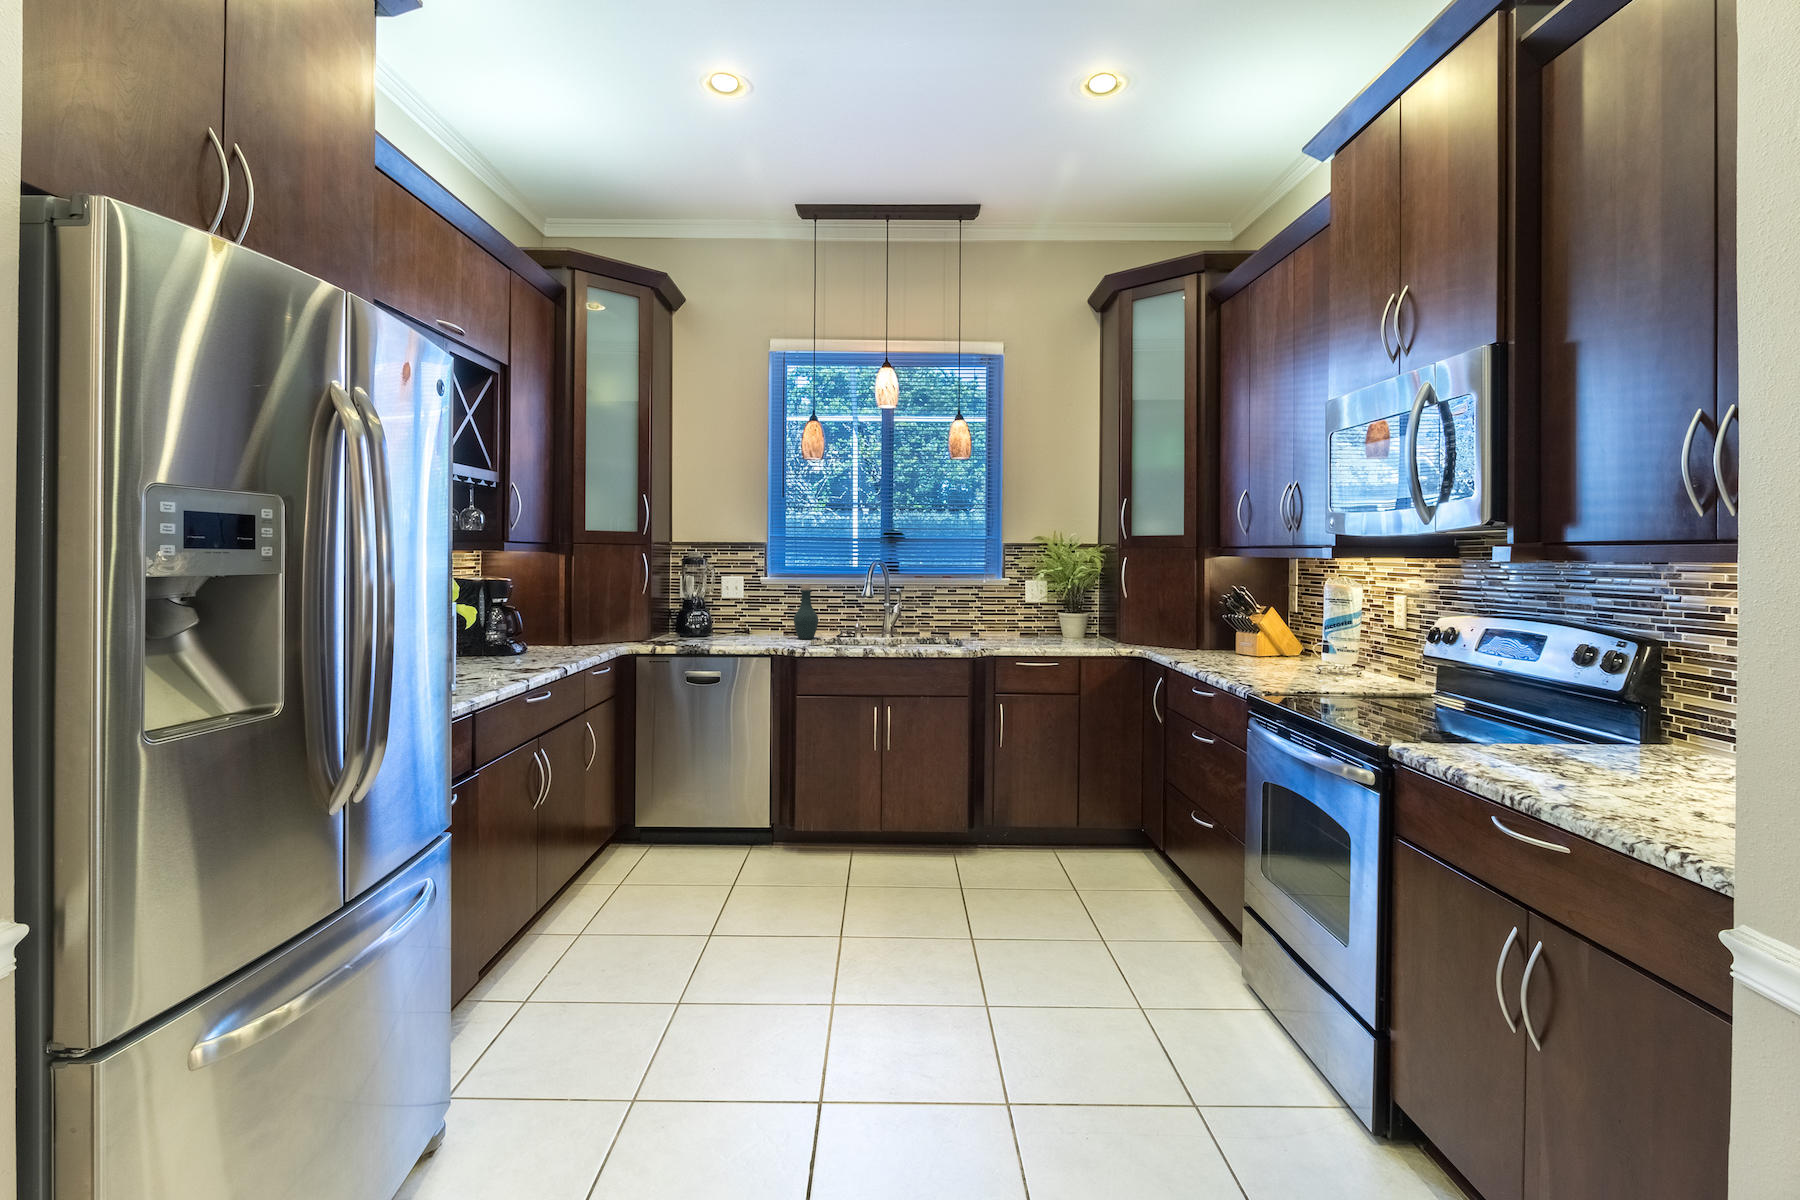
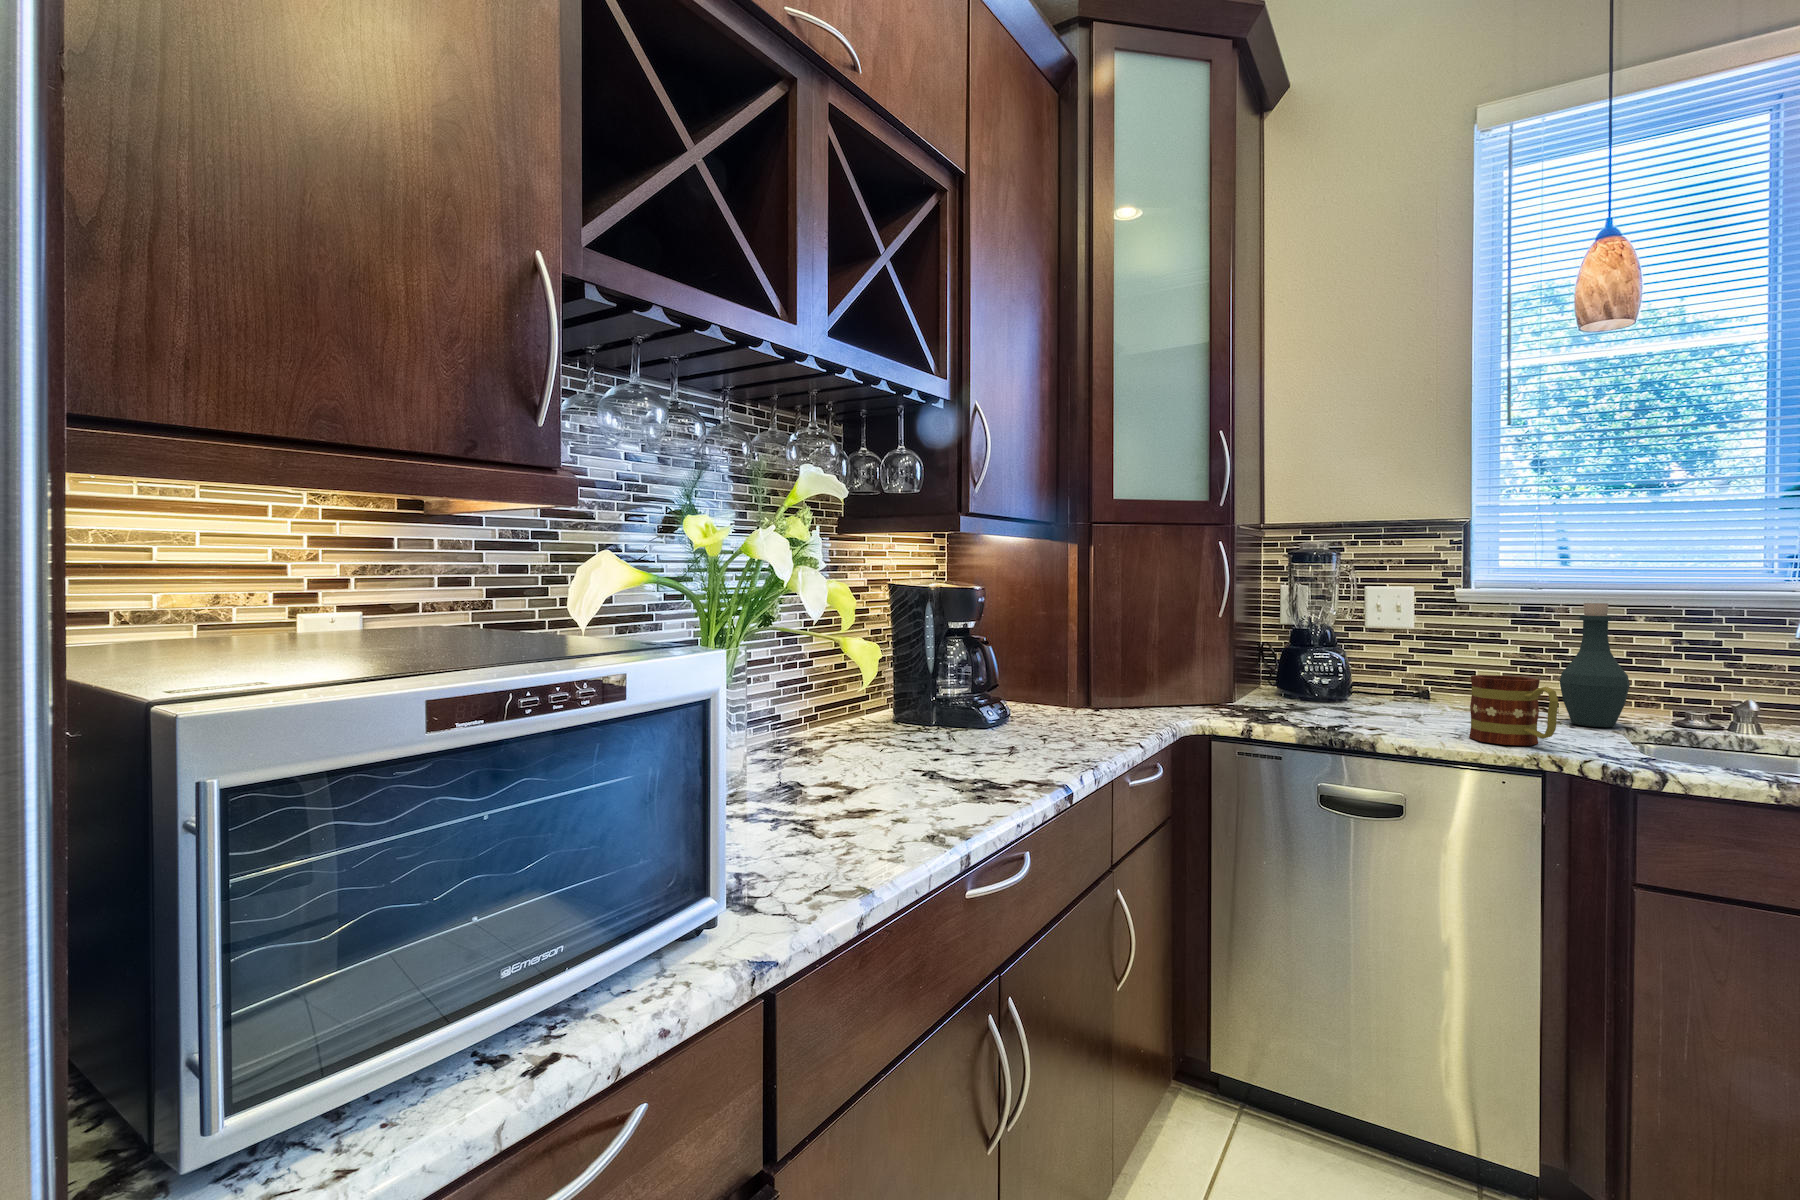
mug: none [750,618,778,647] -> present [1469,675,1558,746]

